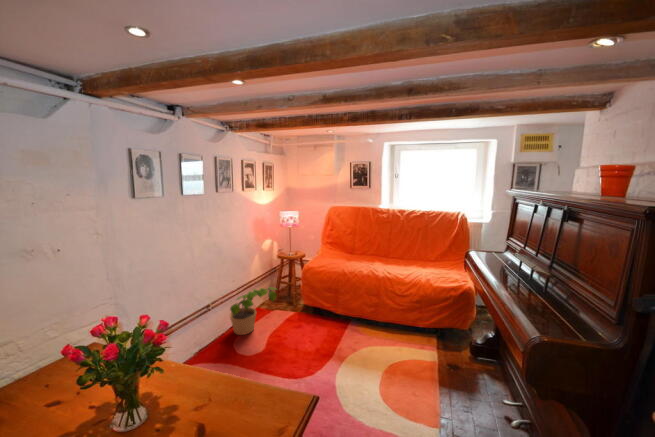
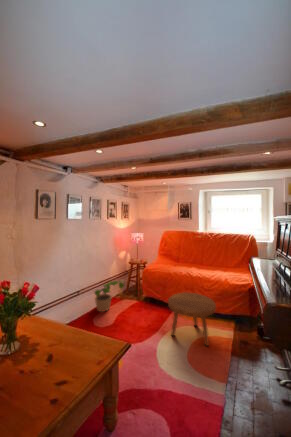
footstool: none [347,301,417,376] -> present [168,292,216,346]

